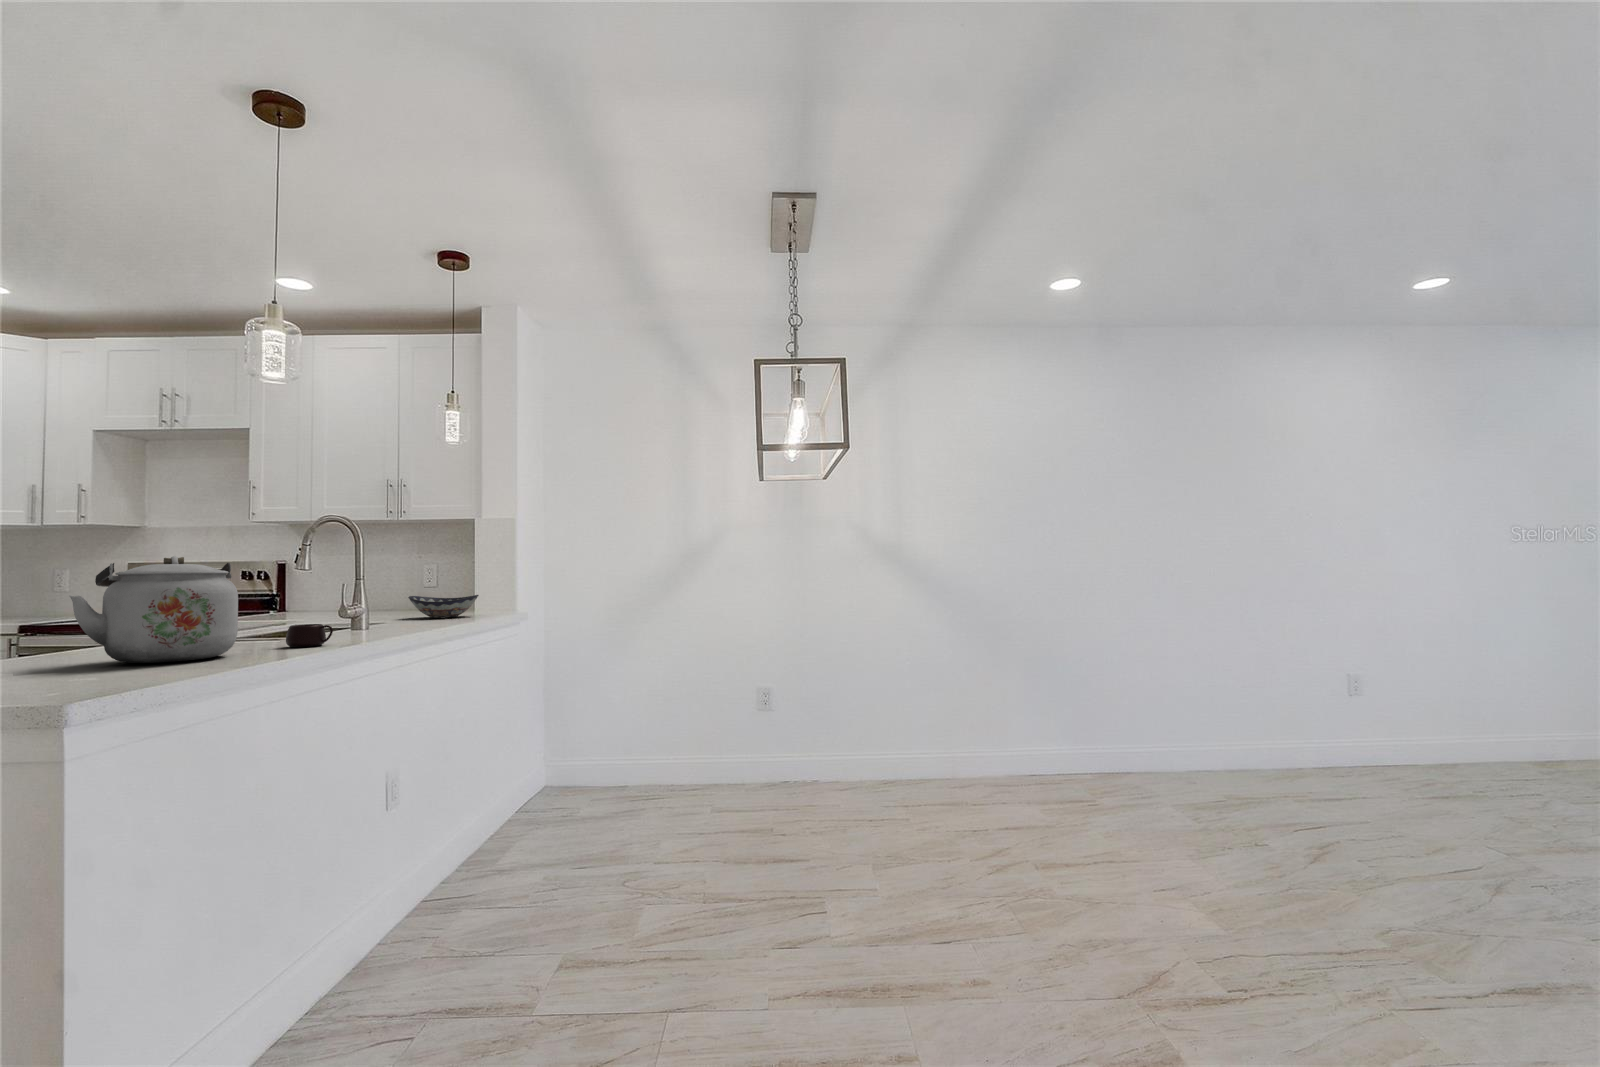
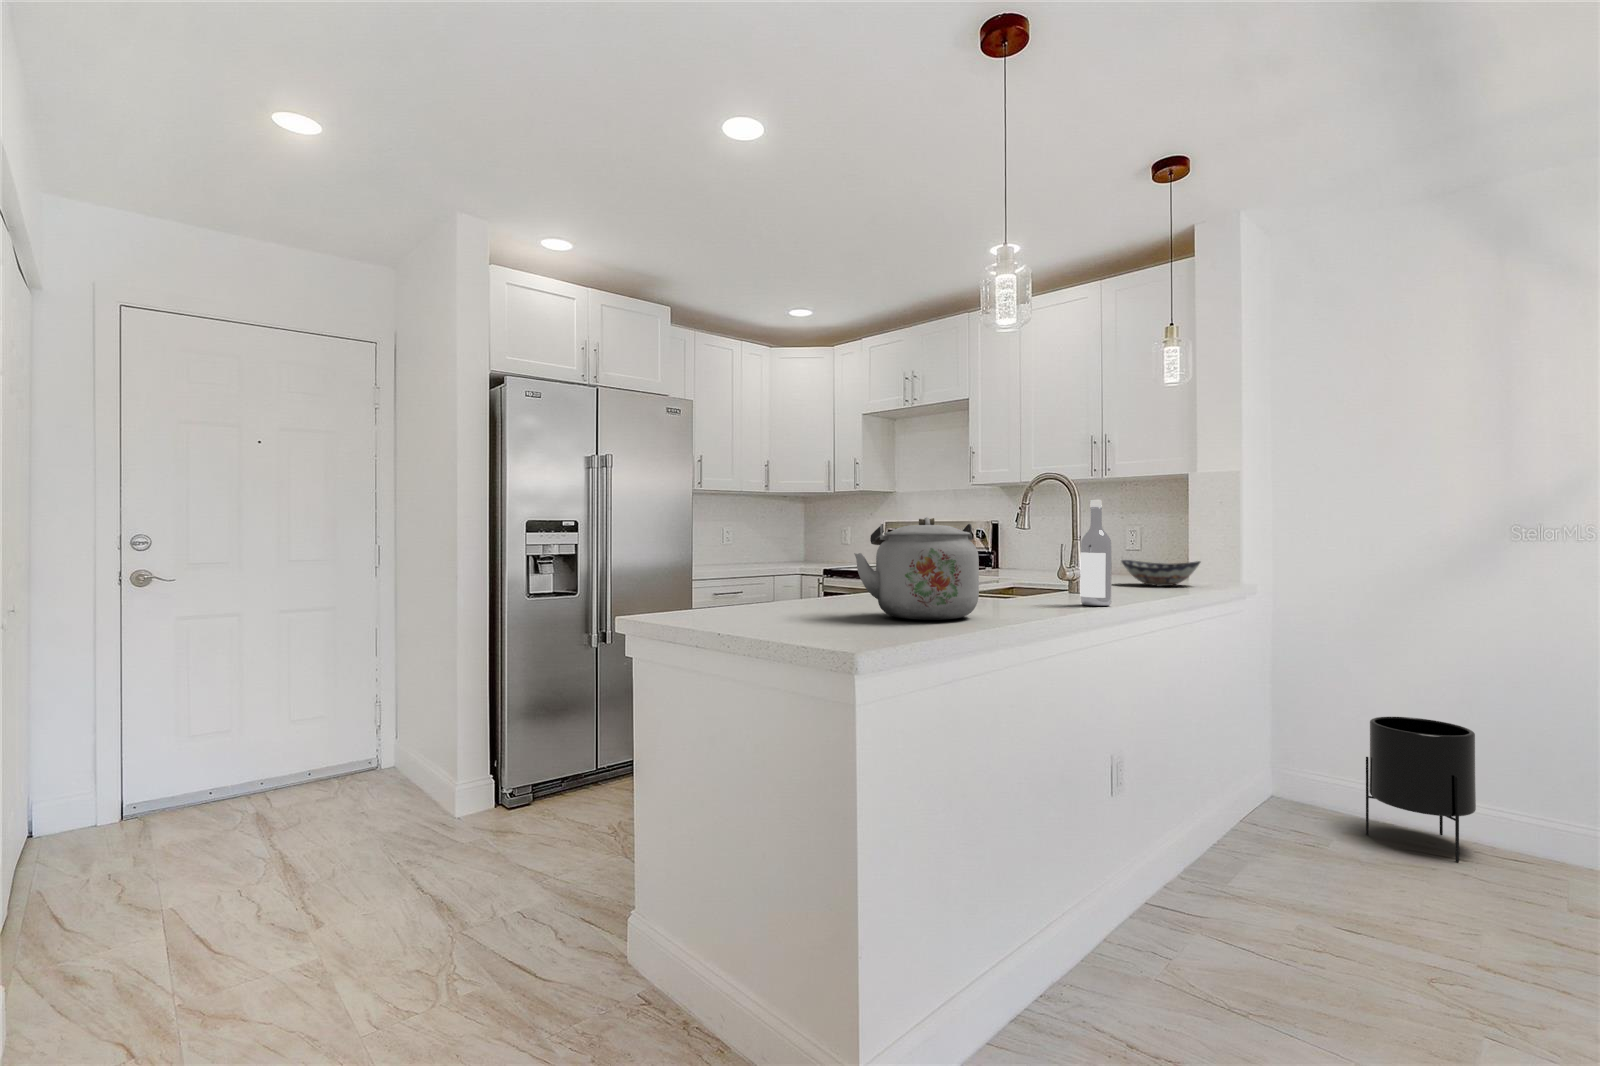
wine bottle: none [356,541,386,637] -> present [1080,500,1112,606]
mug: present [286,624,333,647] -> none [1018,589,1063,613]
planter: none [601,704,665,802] -> present [1366,717,1476,862]

